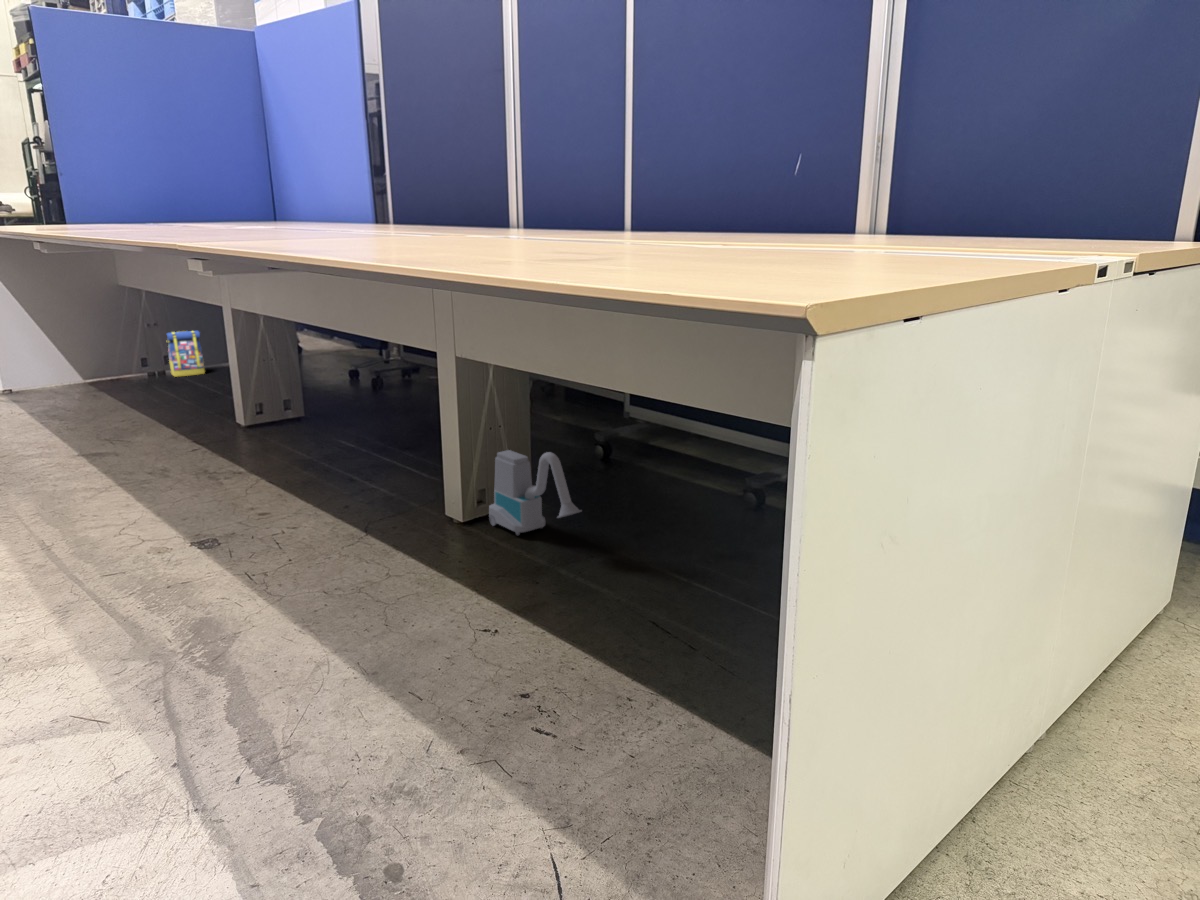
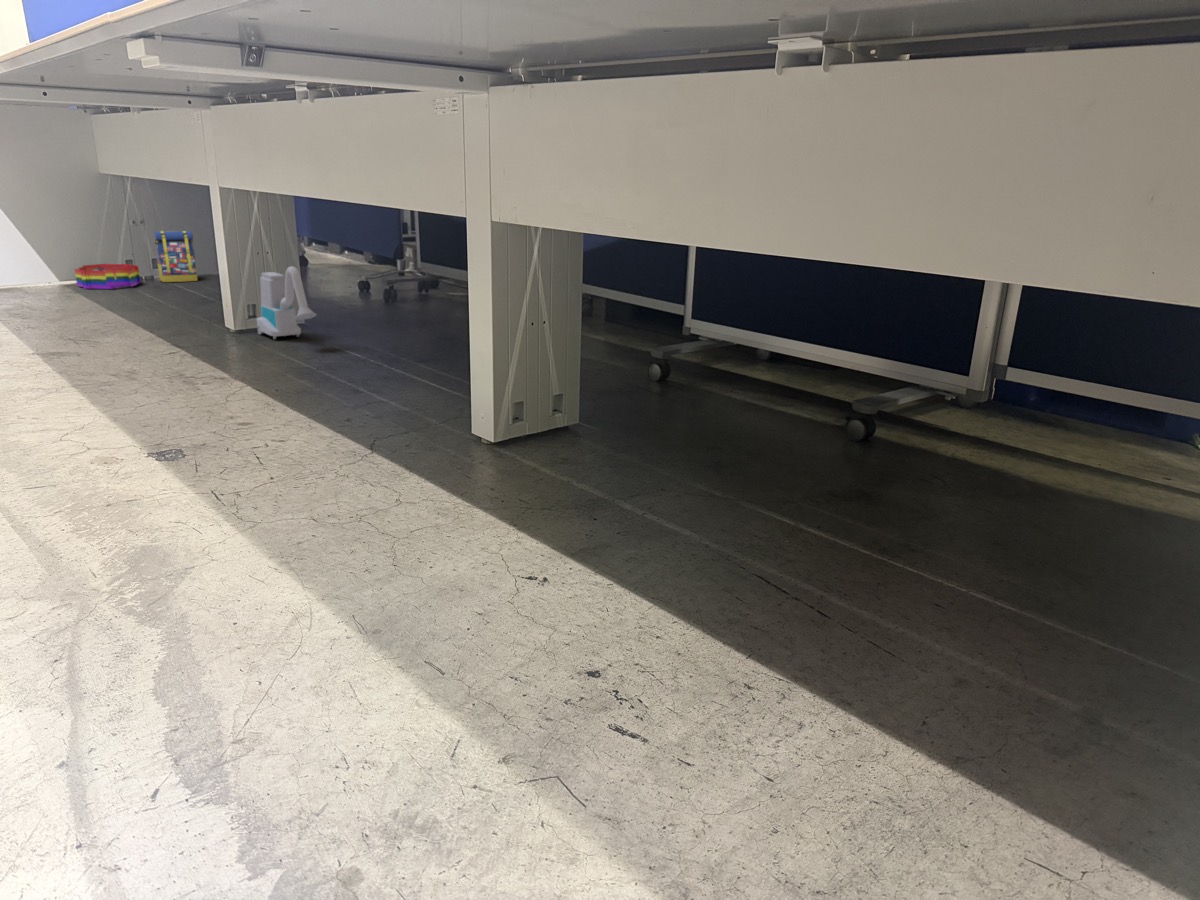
storage bin: none [97,362,155,387] -> present [75,264,140,289]
vacuum cleaner: present [489,450,582,535] -> present [257,267,316,339]

